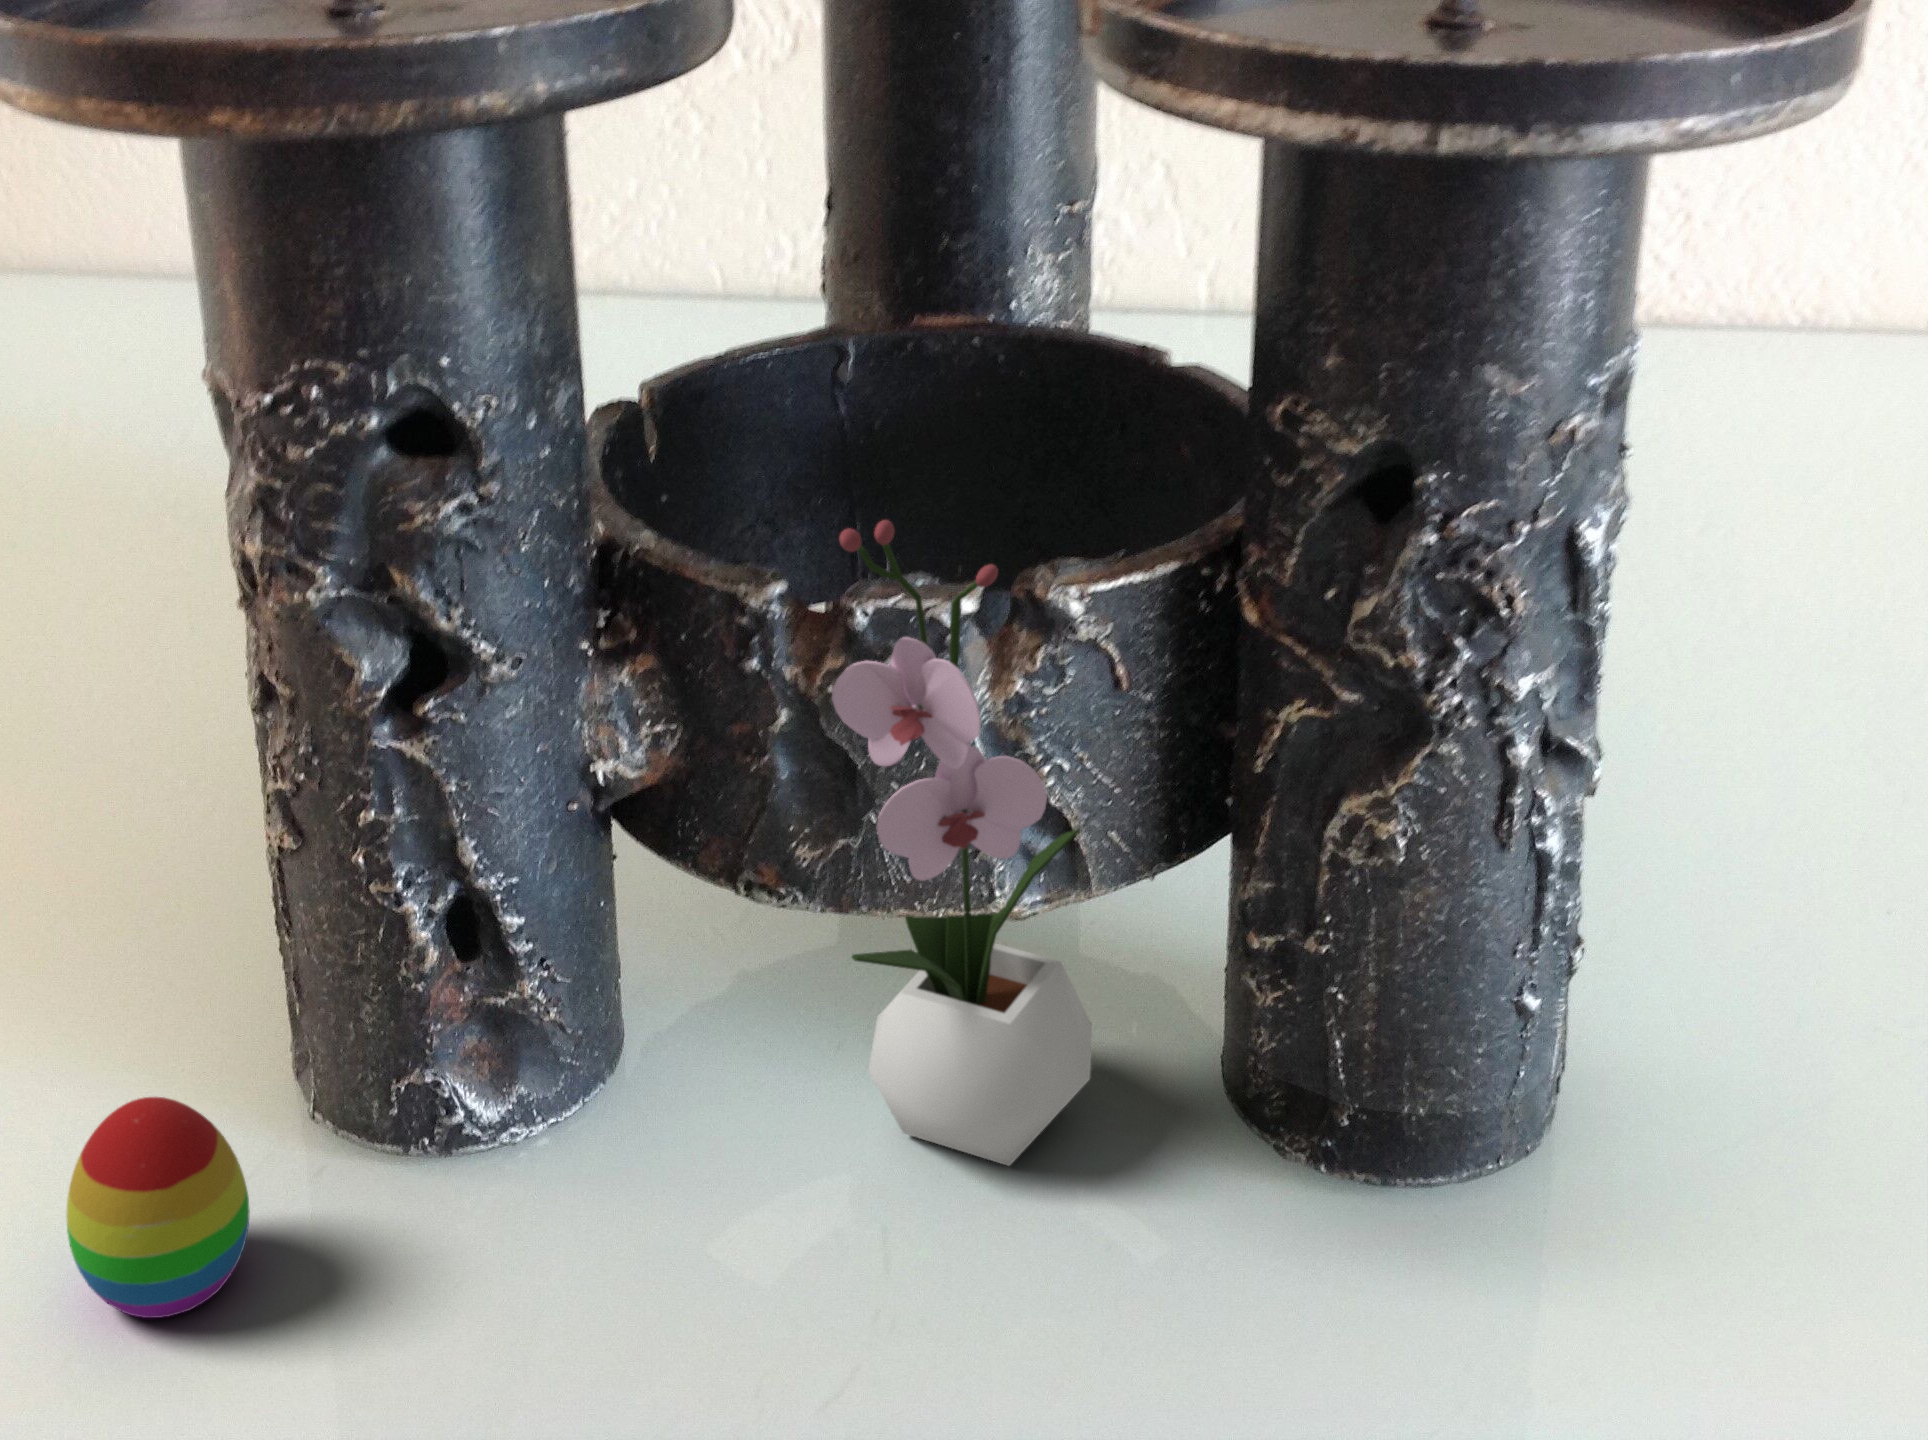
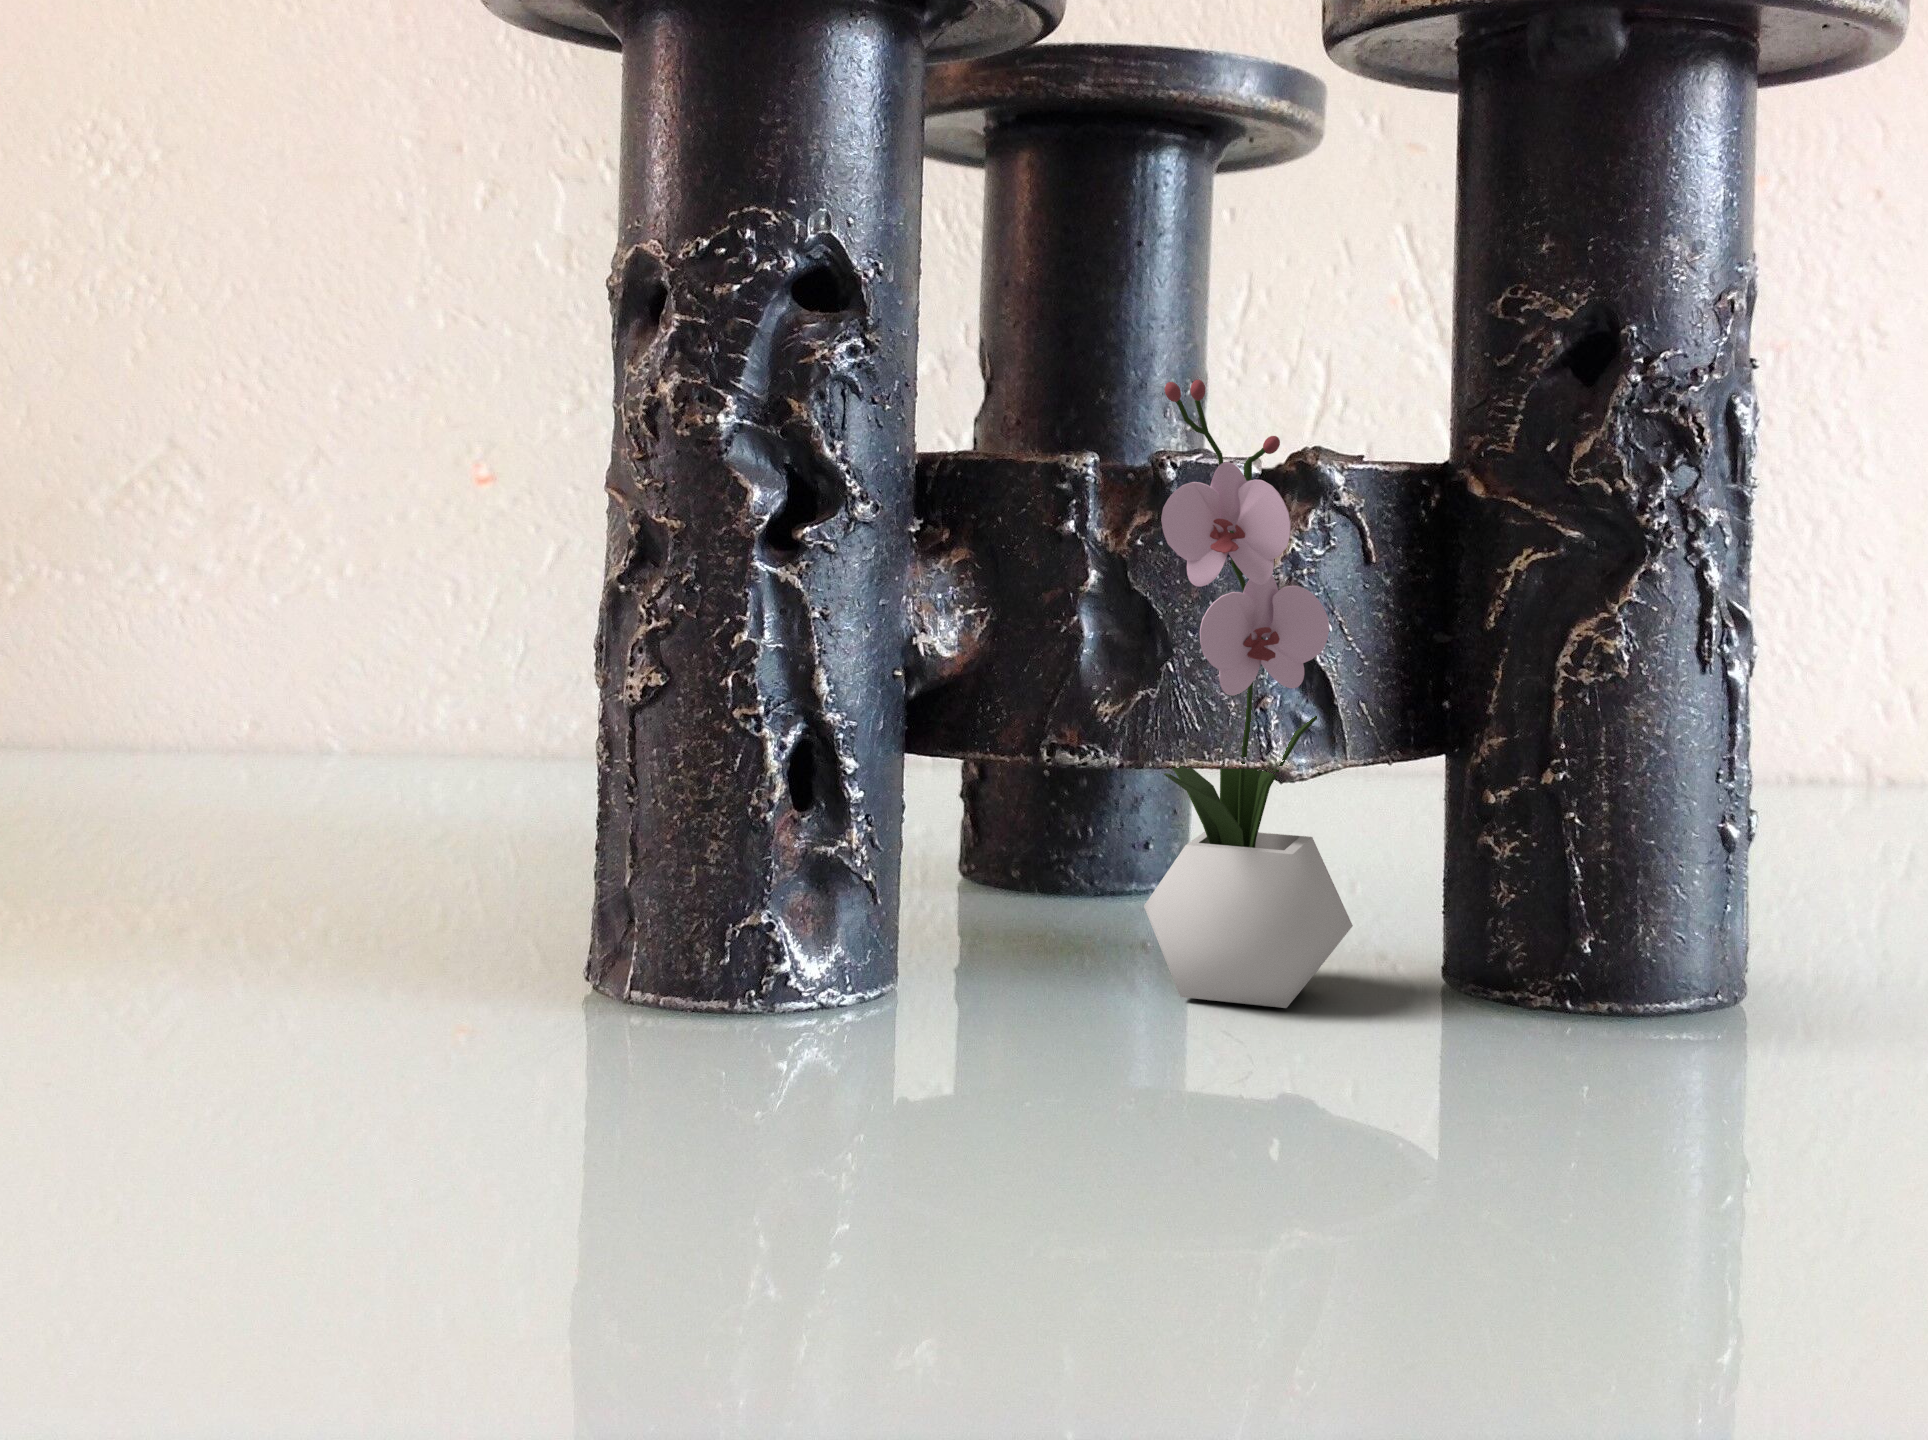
decorative egg: present [66,1097,250,1318] -> none [466,855,633,1069]

